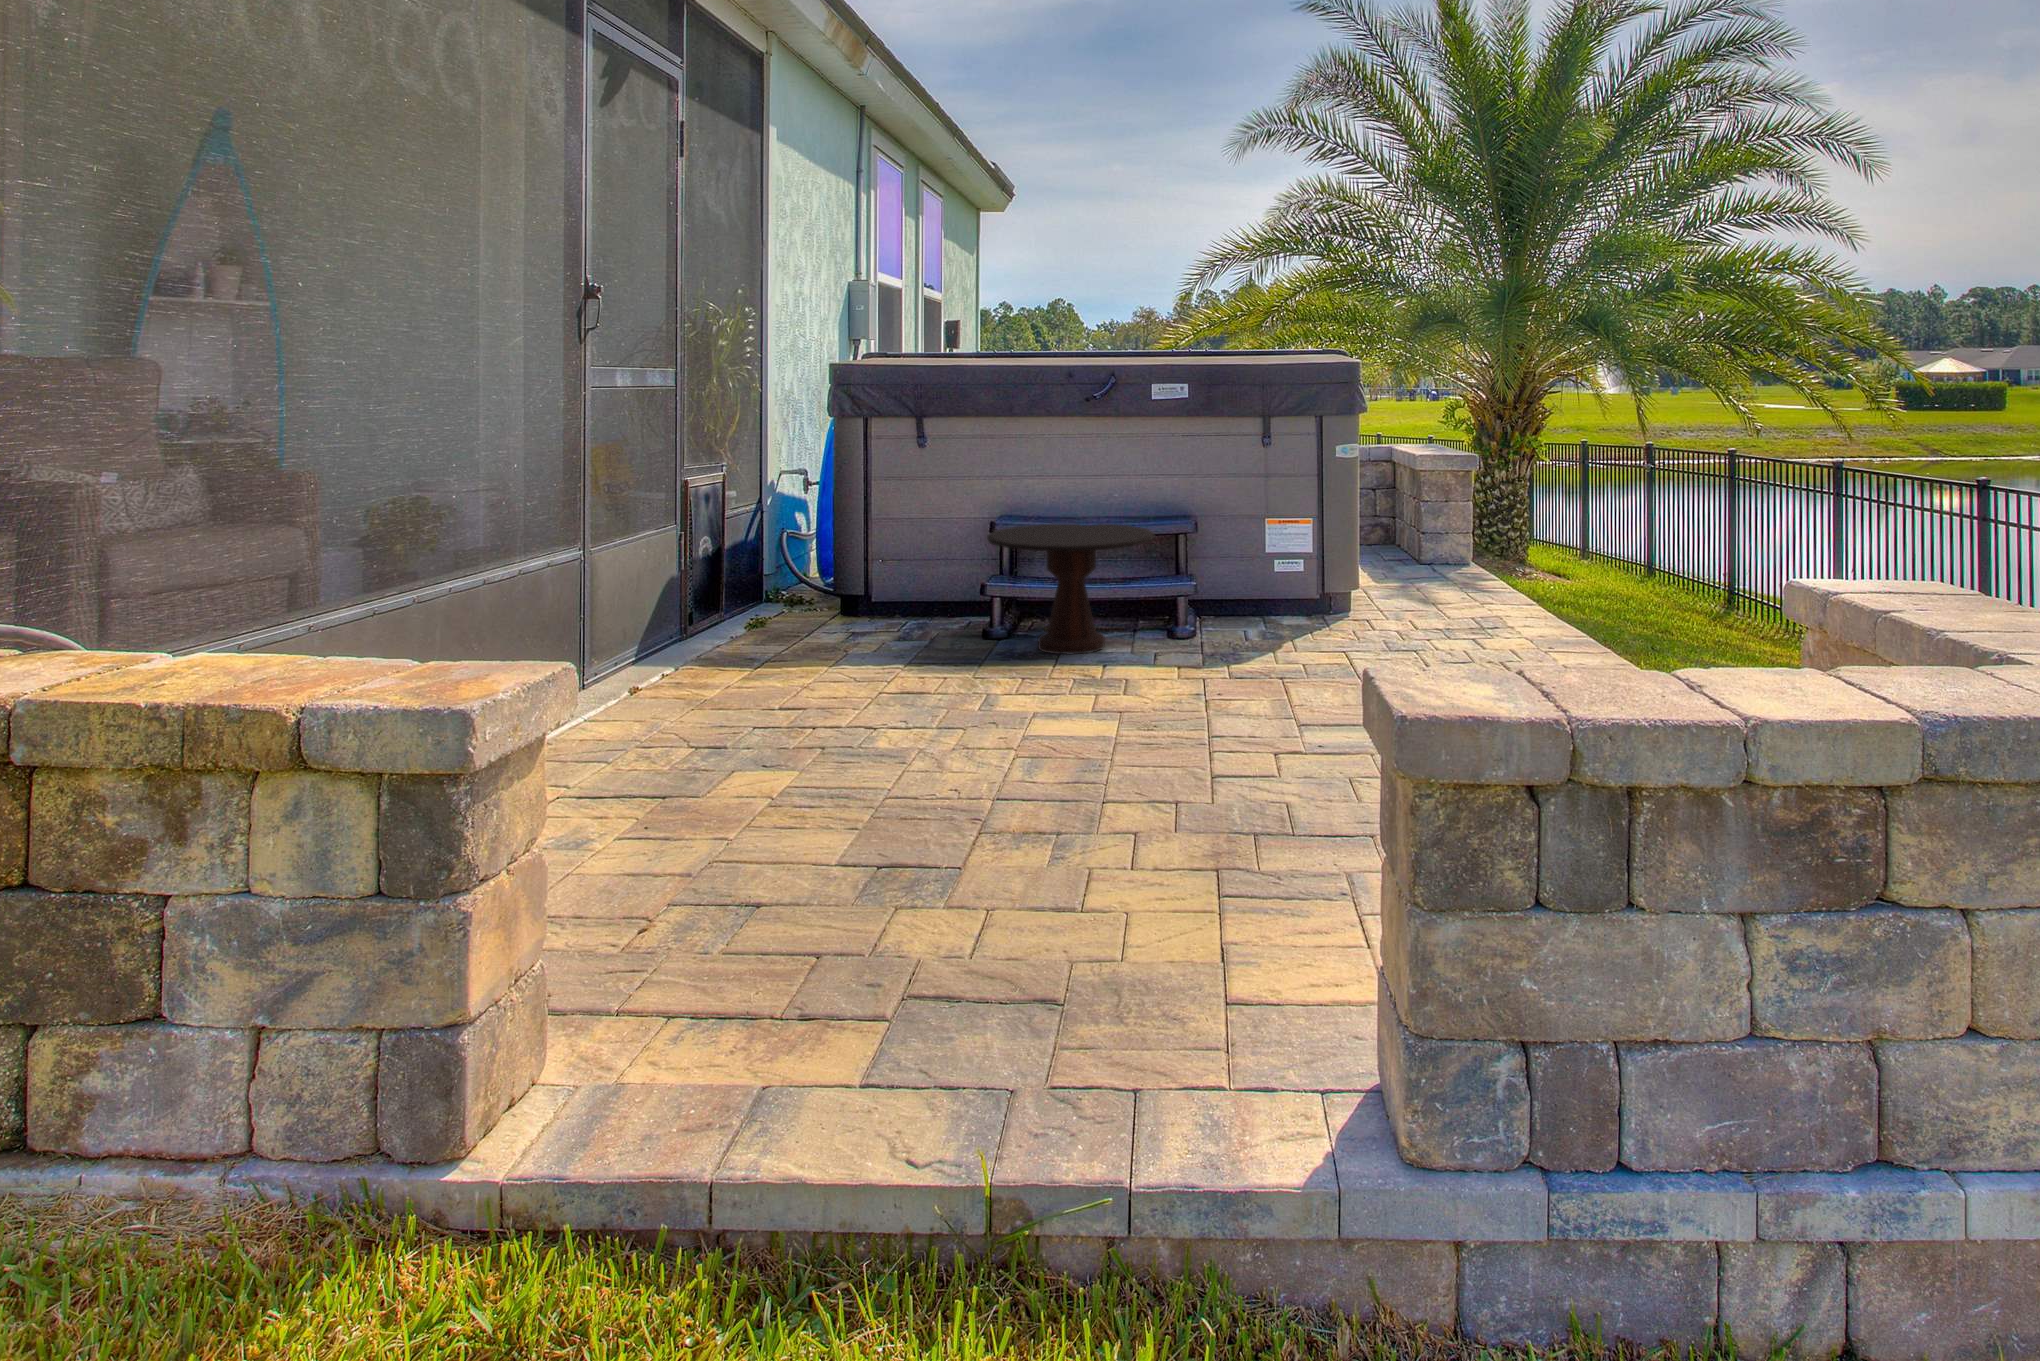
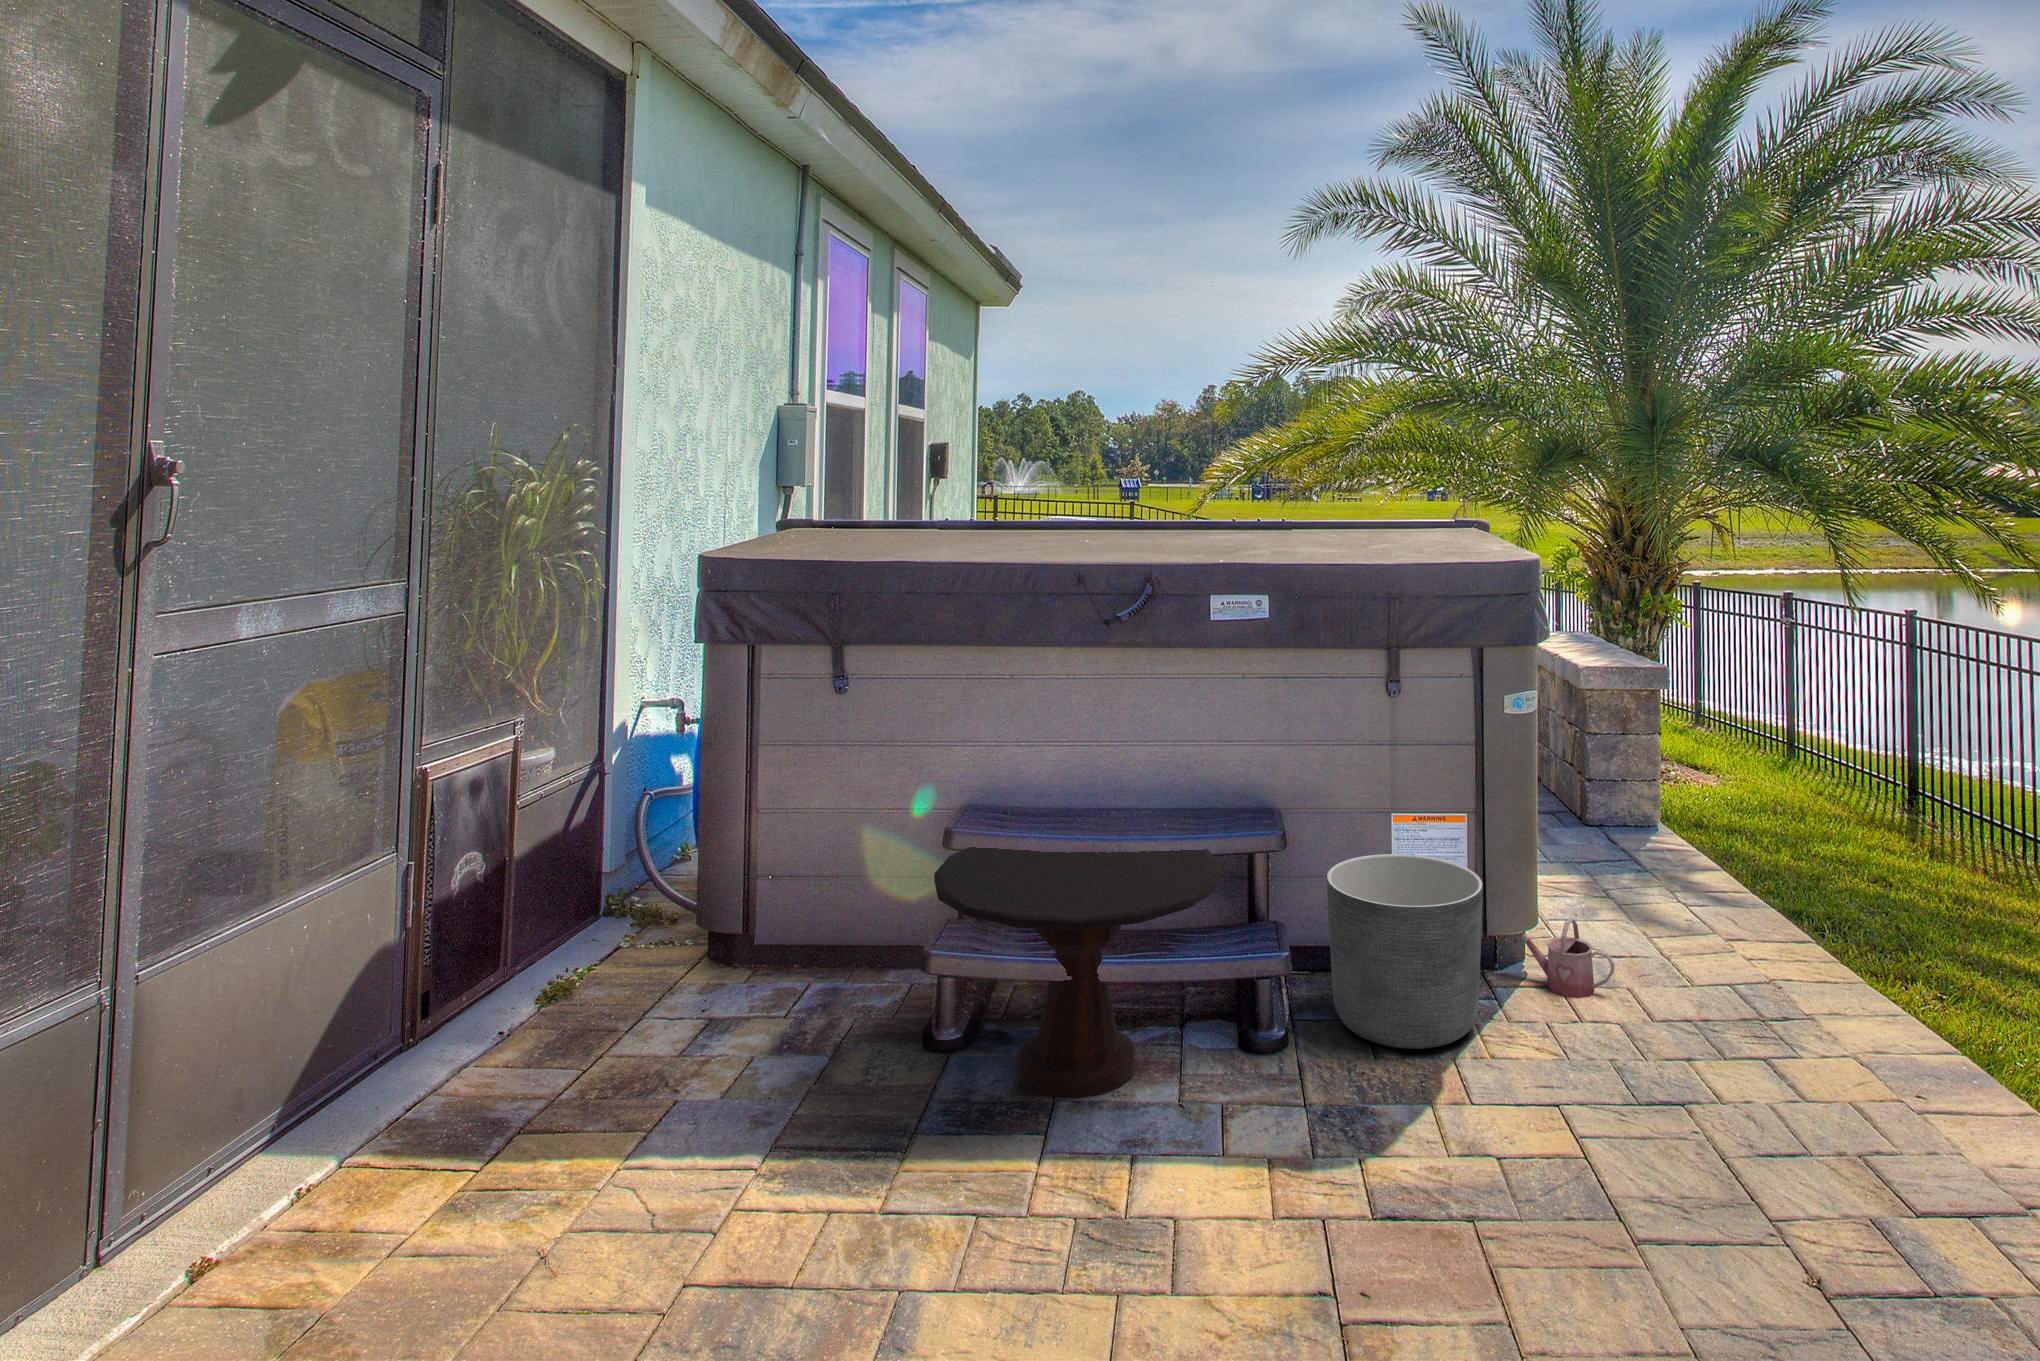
planter: none [1222,544,1315,642] -> present [1327,854,1483,1049]
watering can: none [1341,584,1402,629] -> present [1522,917,1615,998]

